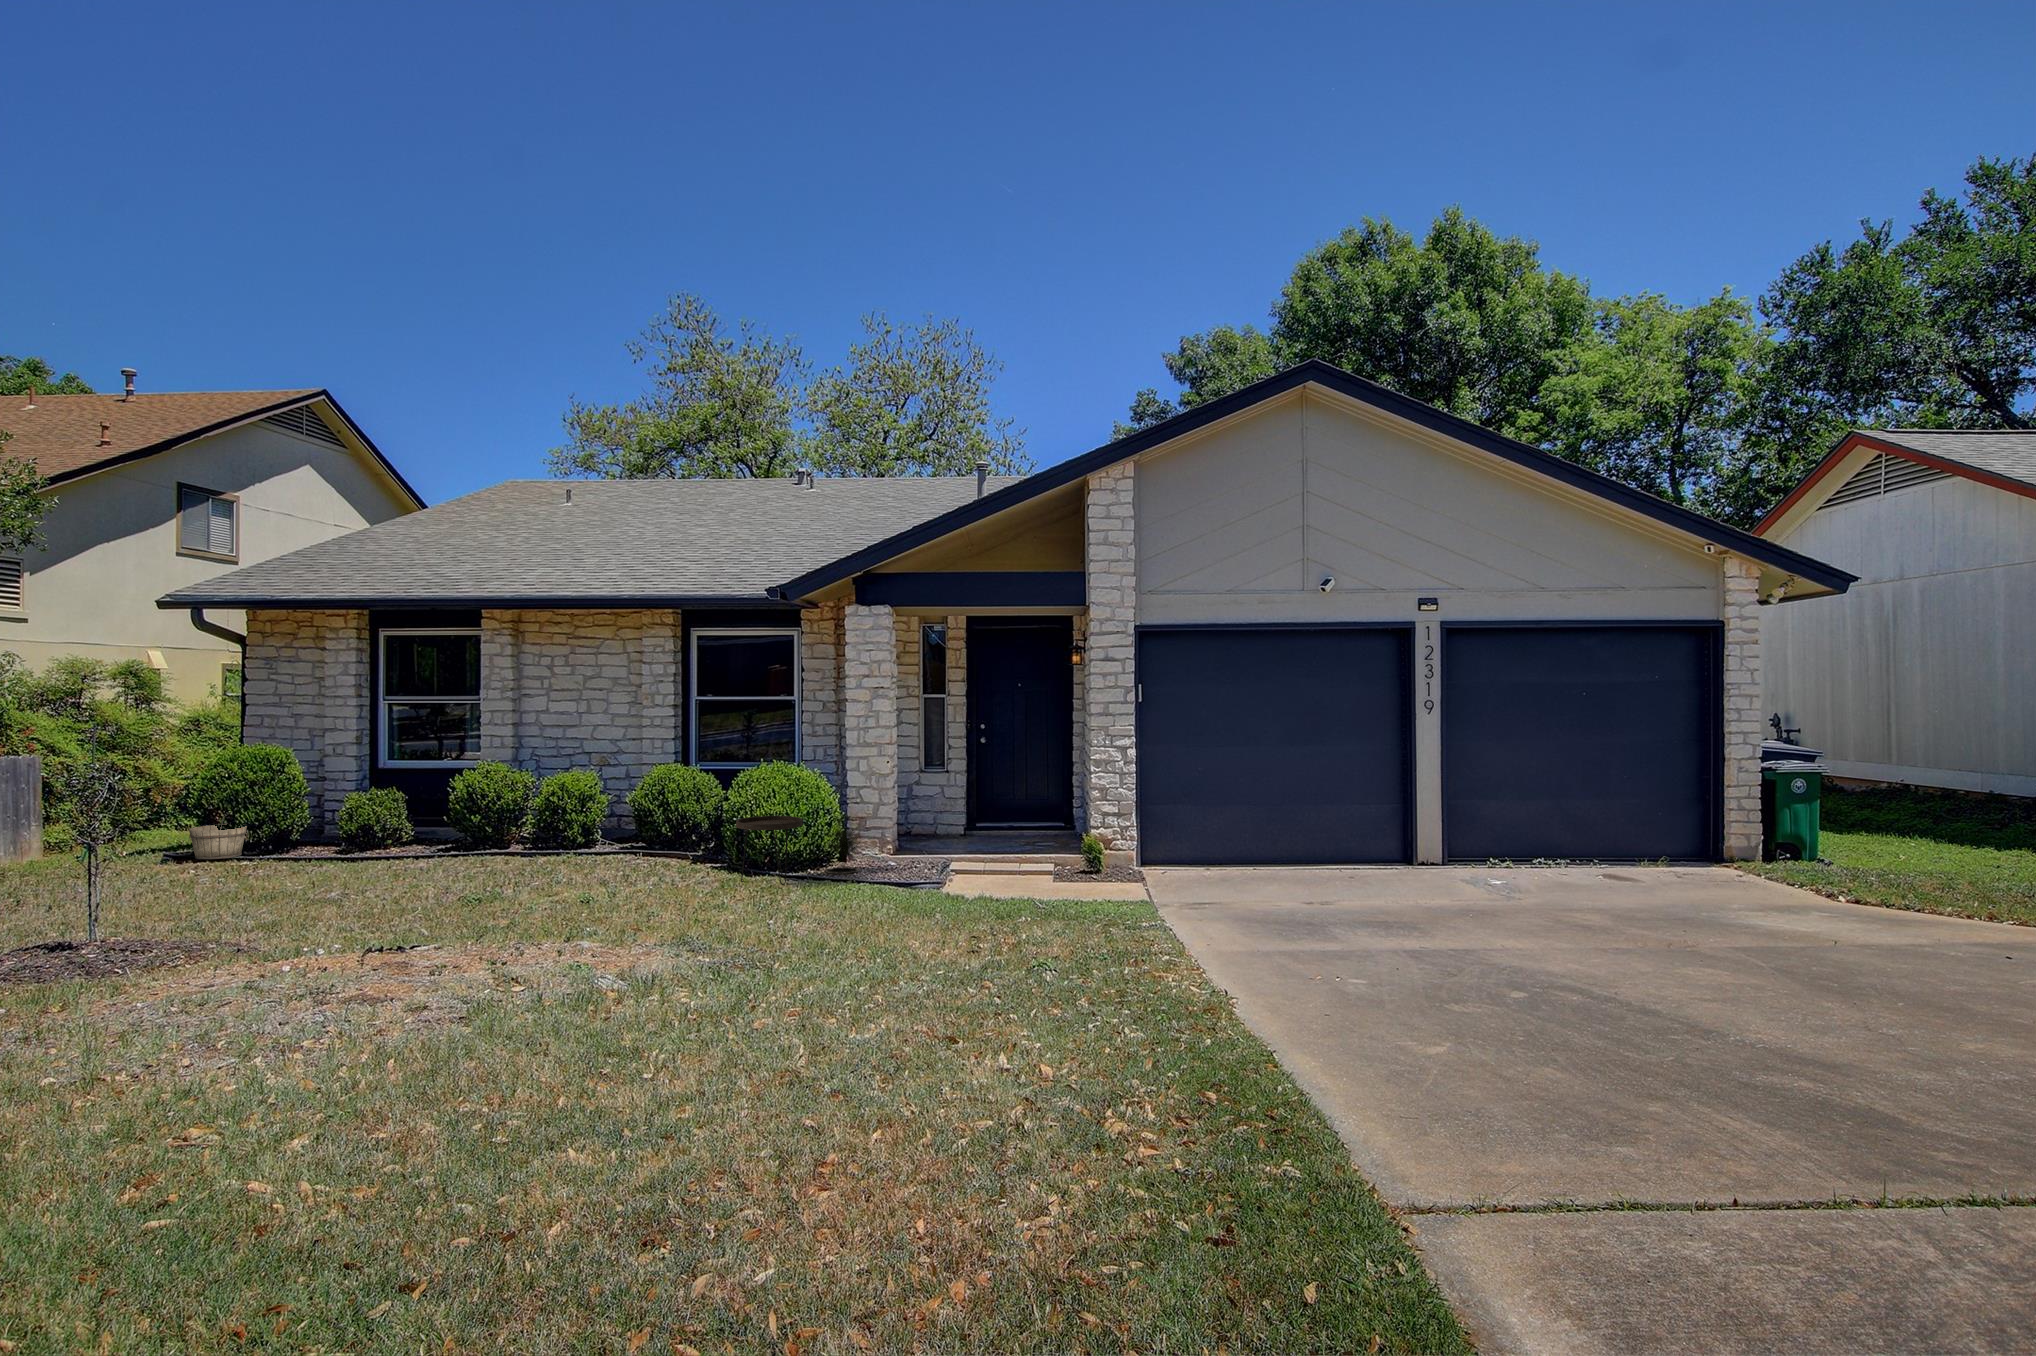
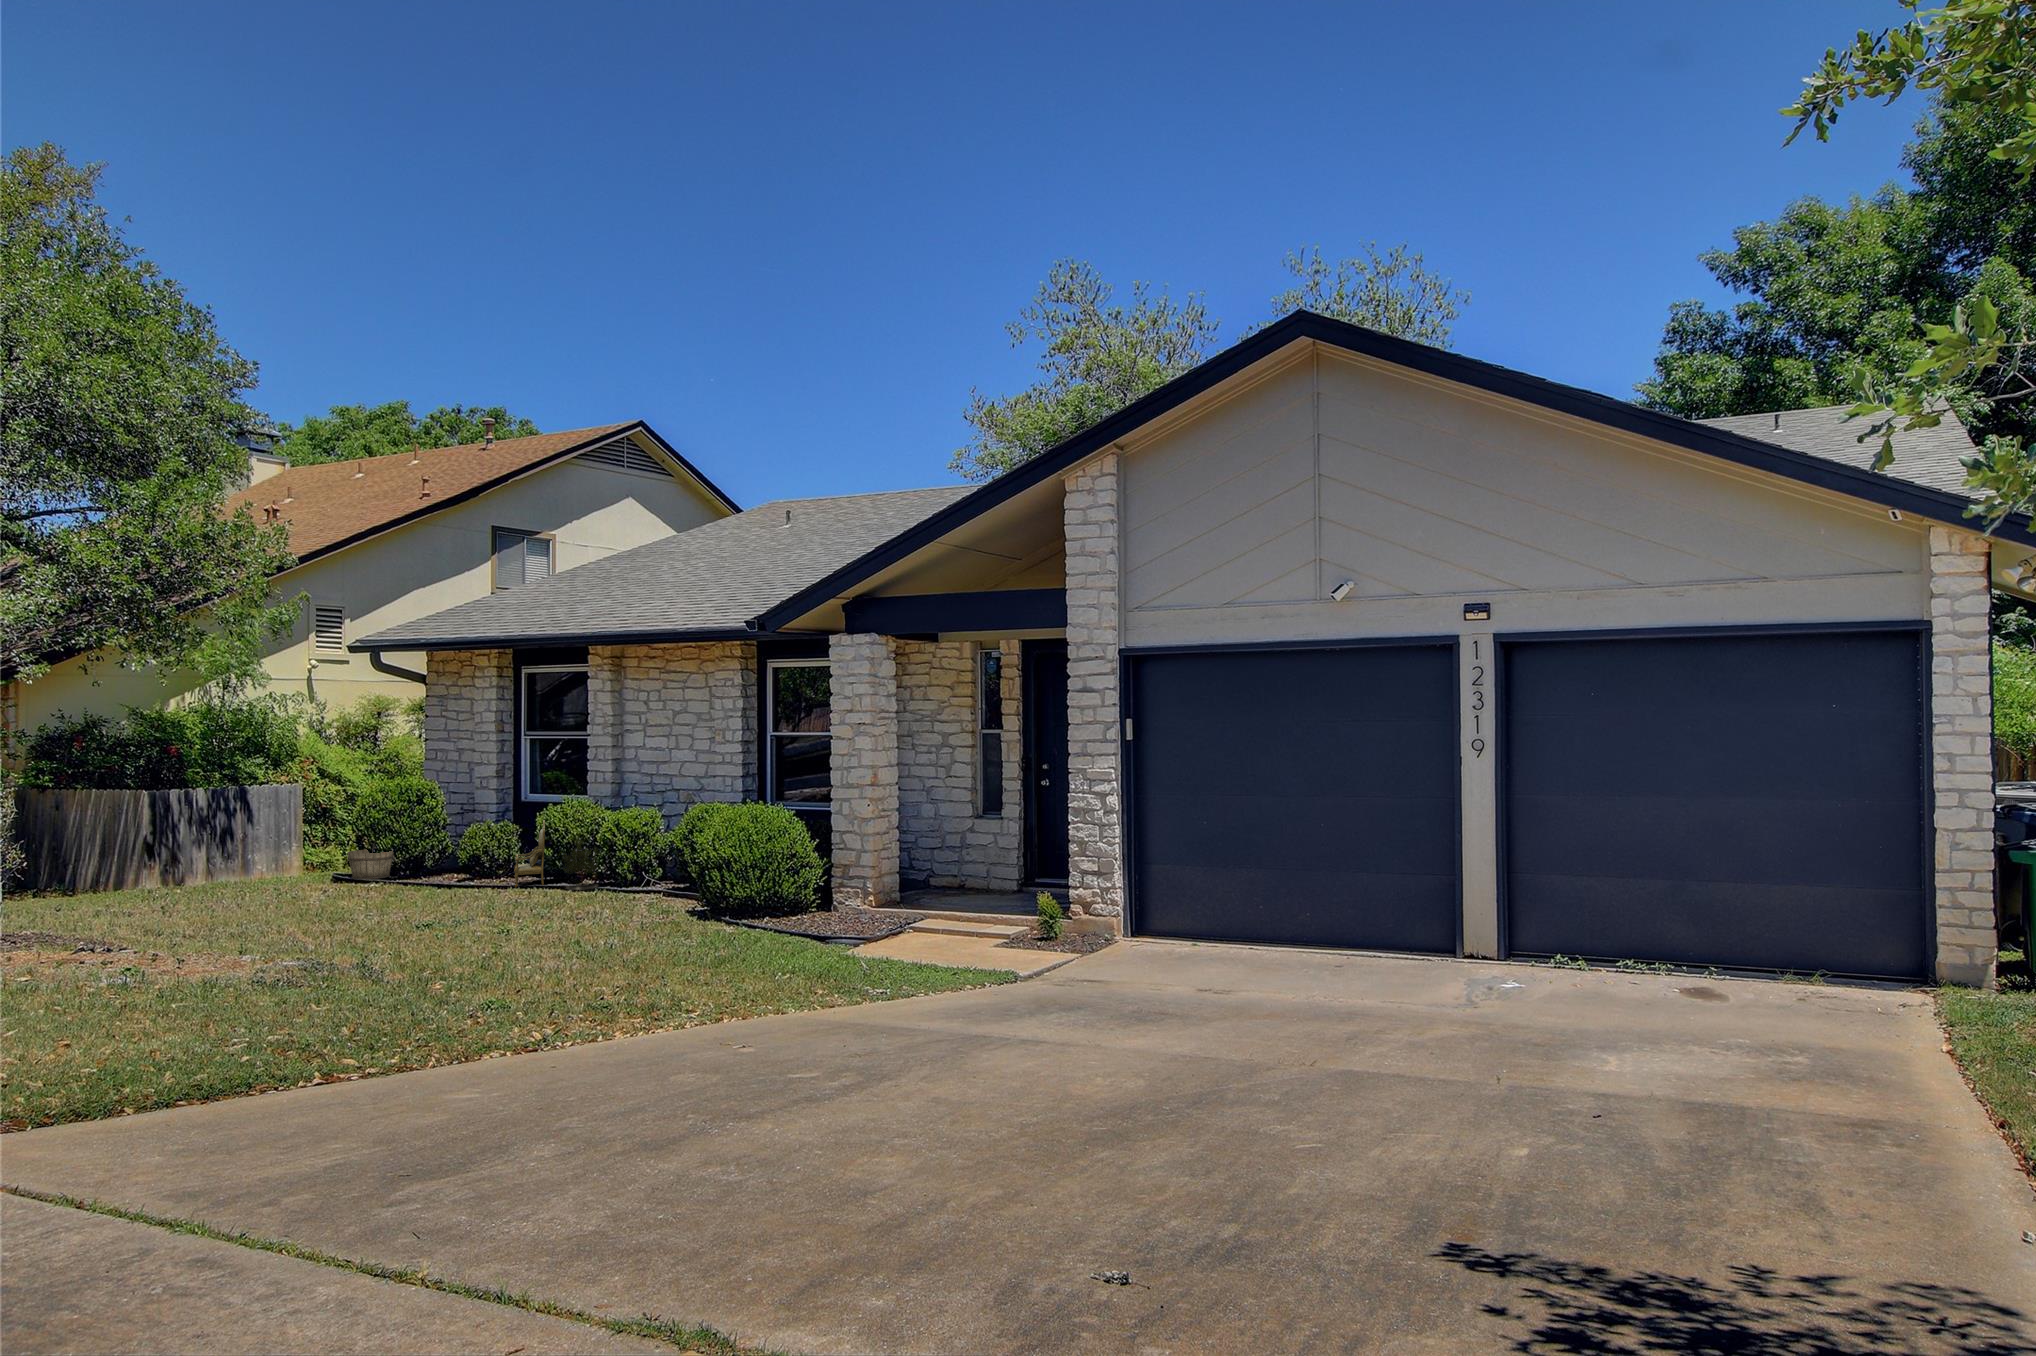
armchair: none [423,763,465,859] -> present [514,820,545,888]
potted tree: present [825,815,860,874] -> present [563,838,597,890]
side table: present [736,816,803,885] -> none [692,858,759,929]

